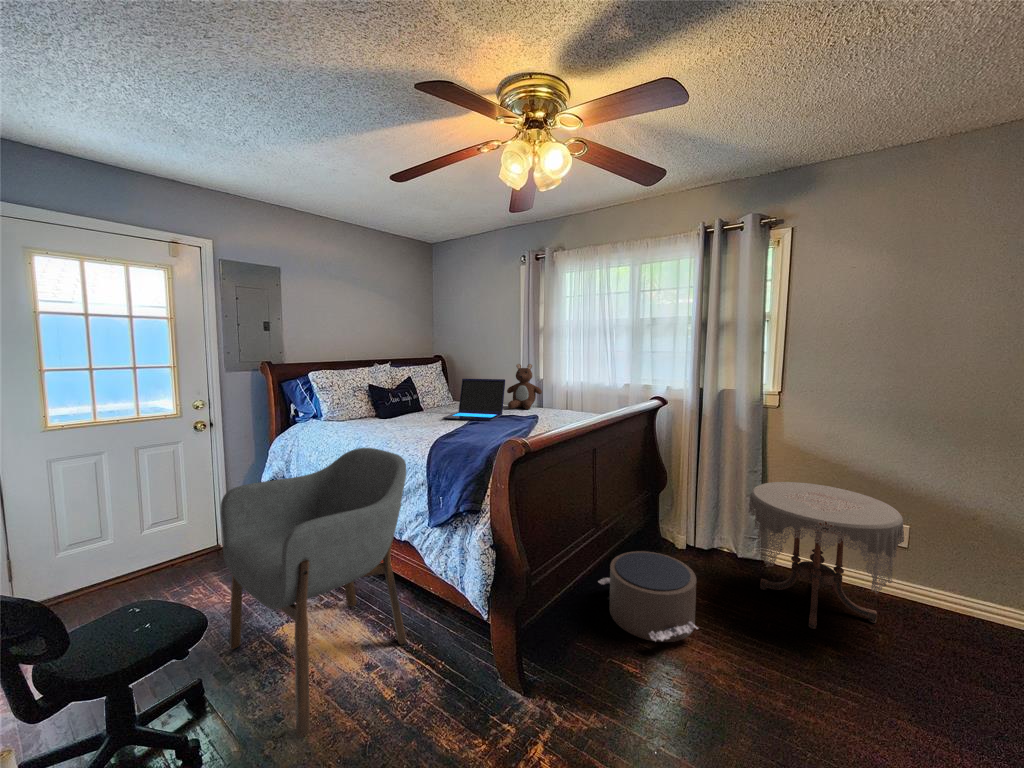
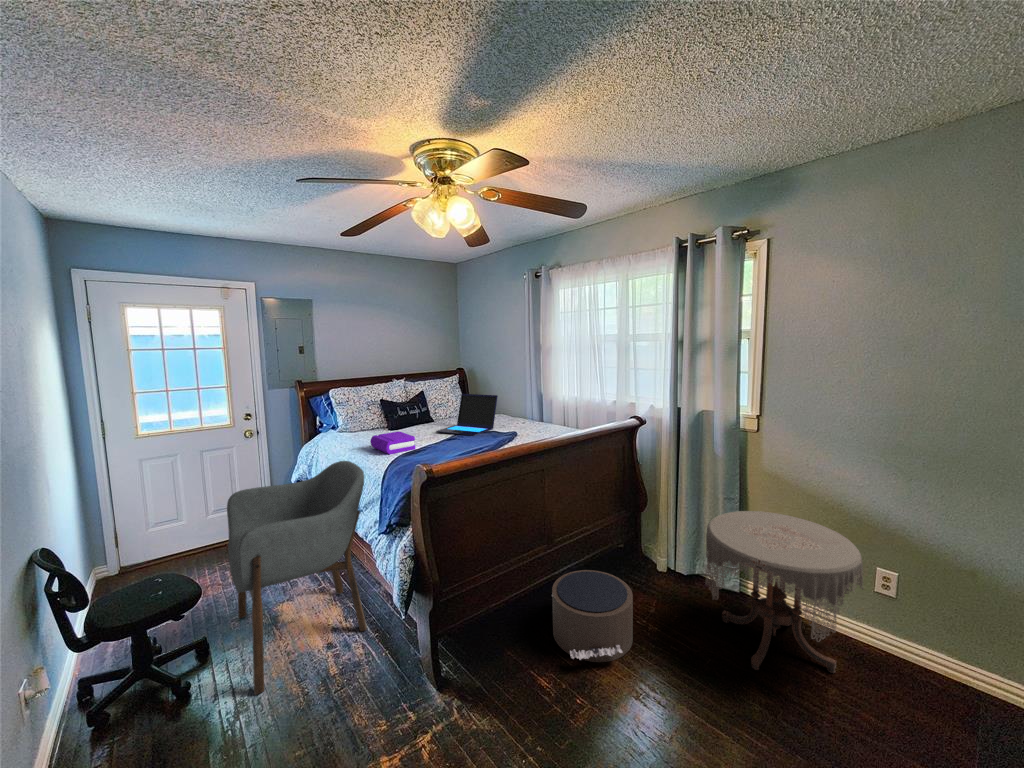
teddy bear: present [507,364,542,409] -> none [506,379,540,423]
book: none [385,416,440,439] -> present [370,432,415,454]

